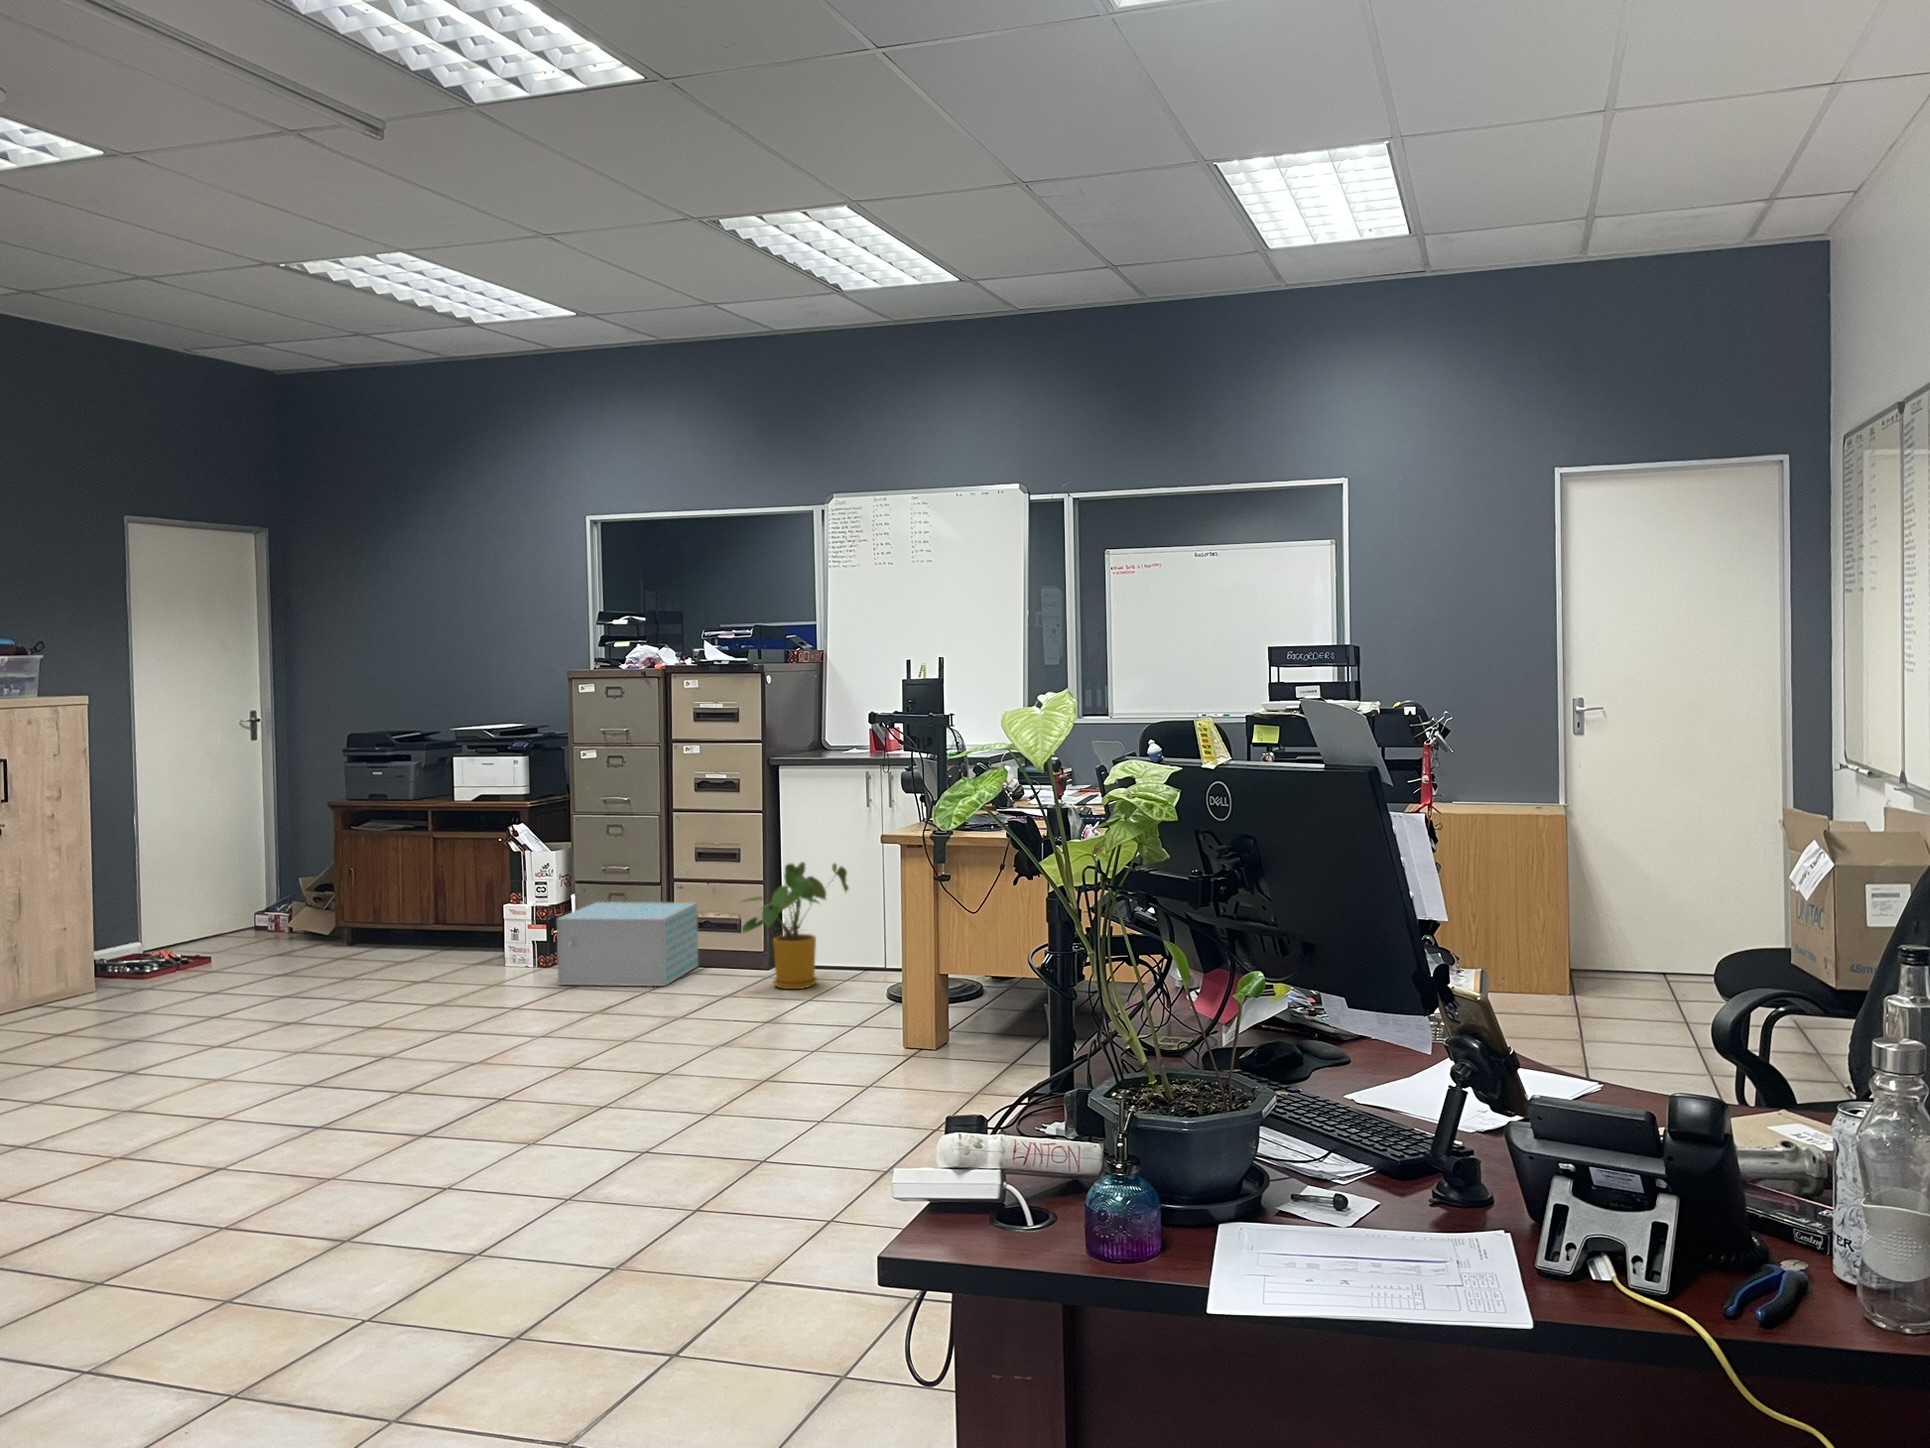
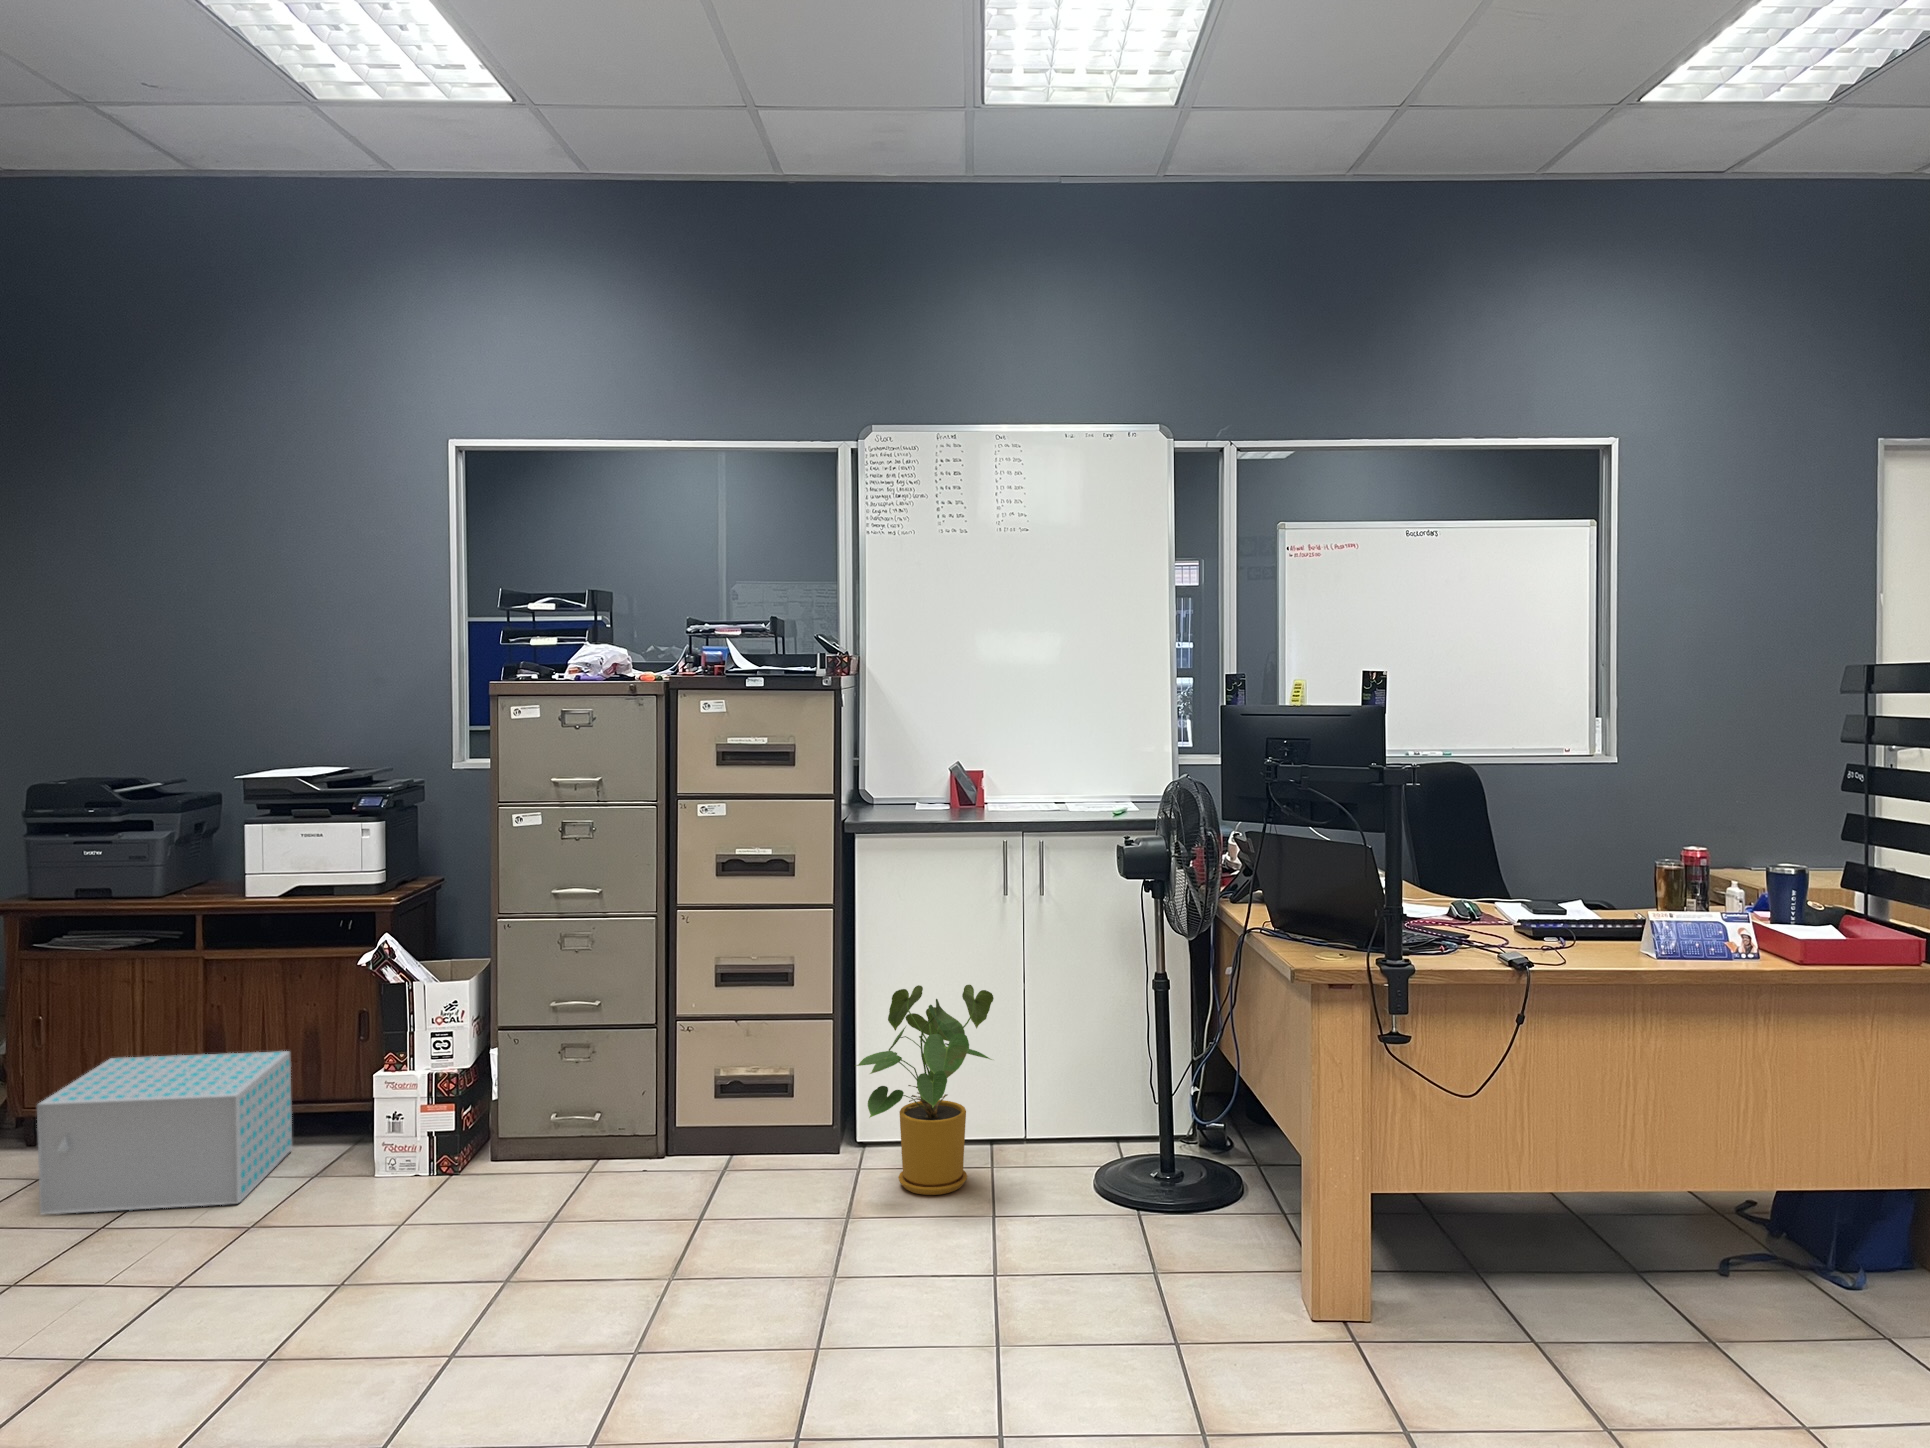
storage box: present [557,902,698,986] -> present [37,1051,292,1215]

